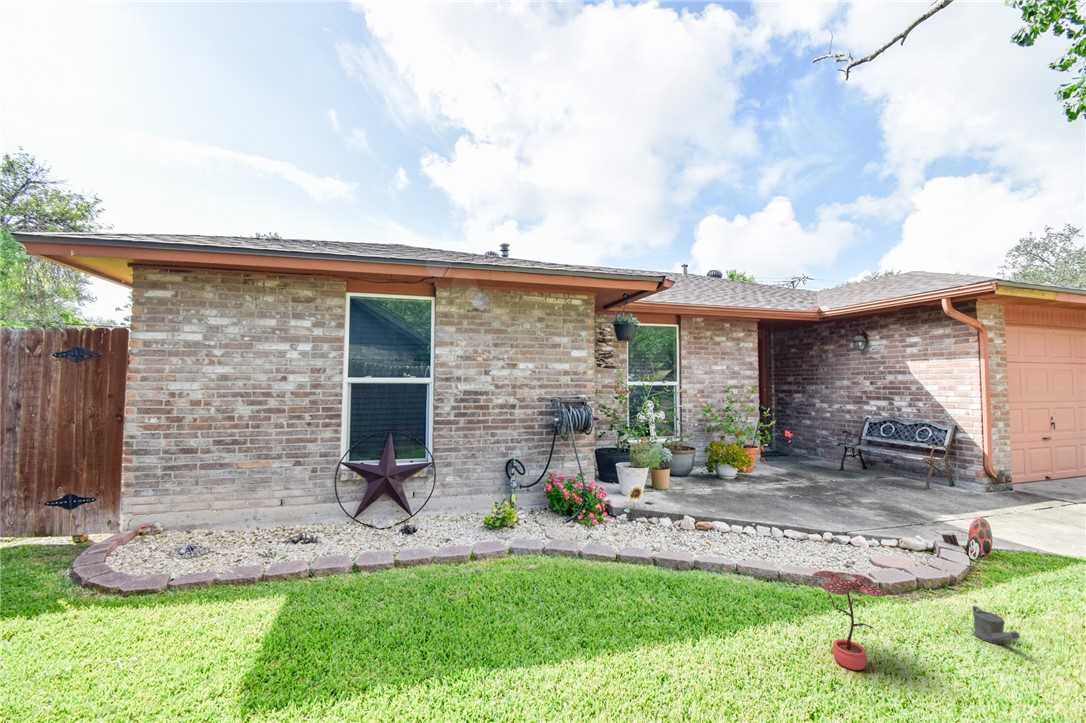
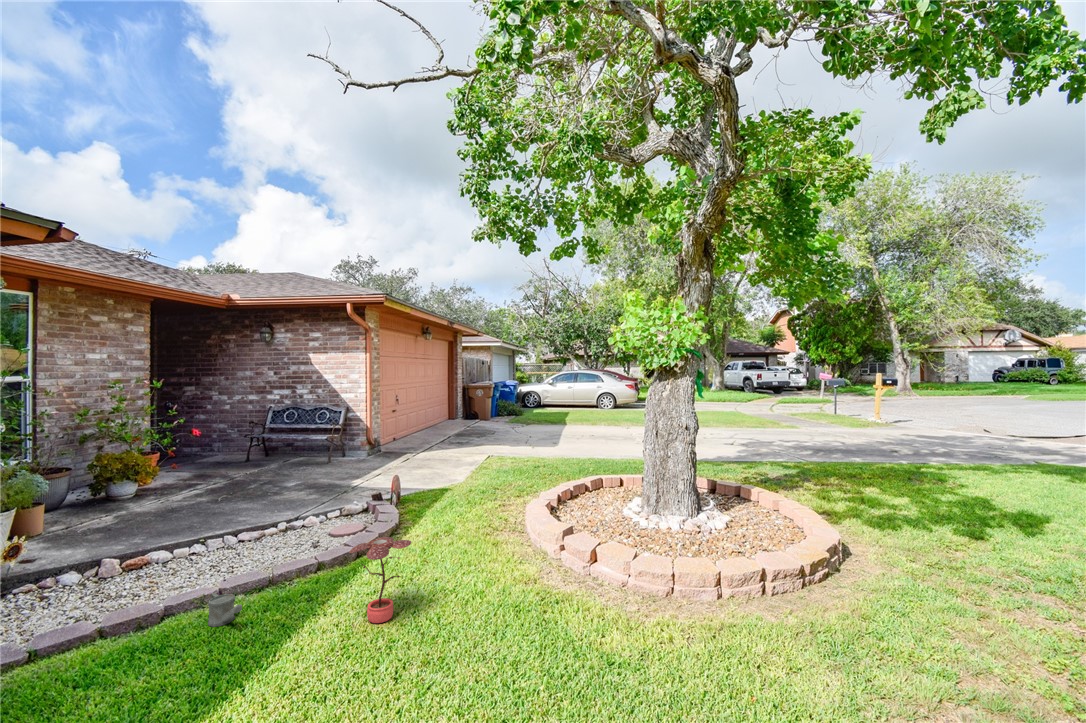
watering can: present [973,606,1020,644] -> present [208,593,242,627]

